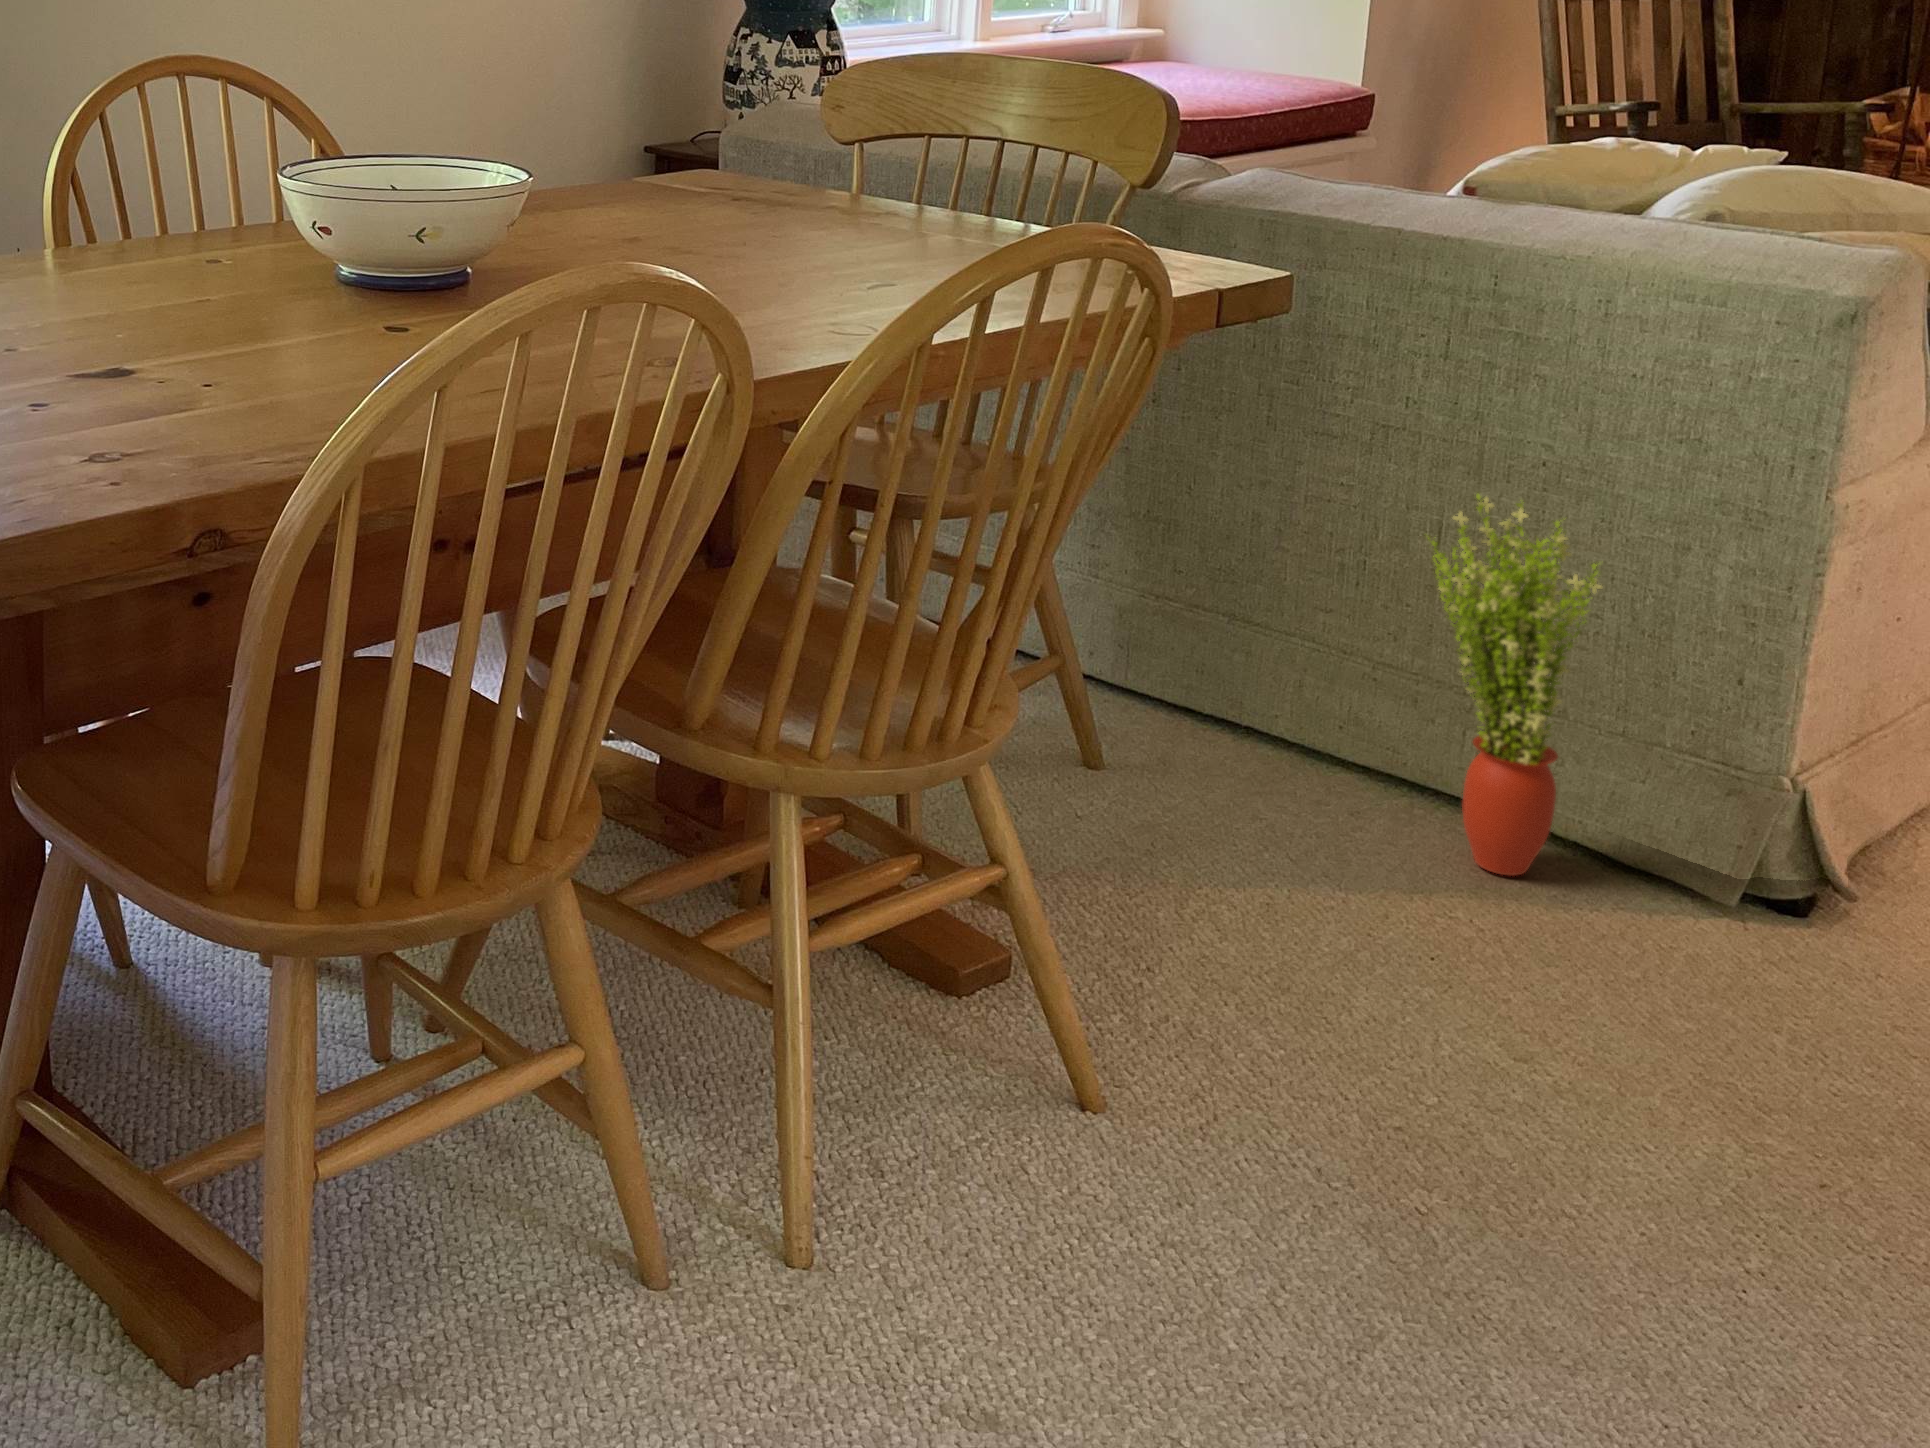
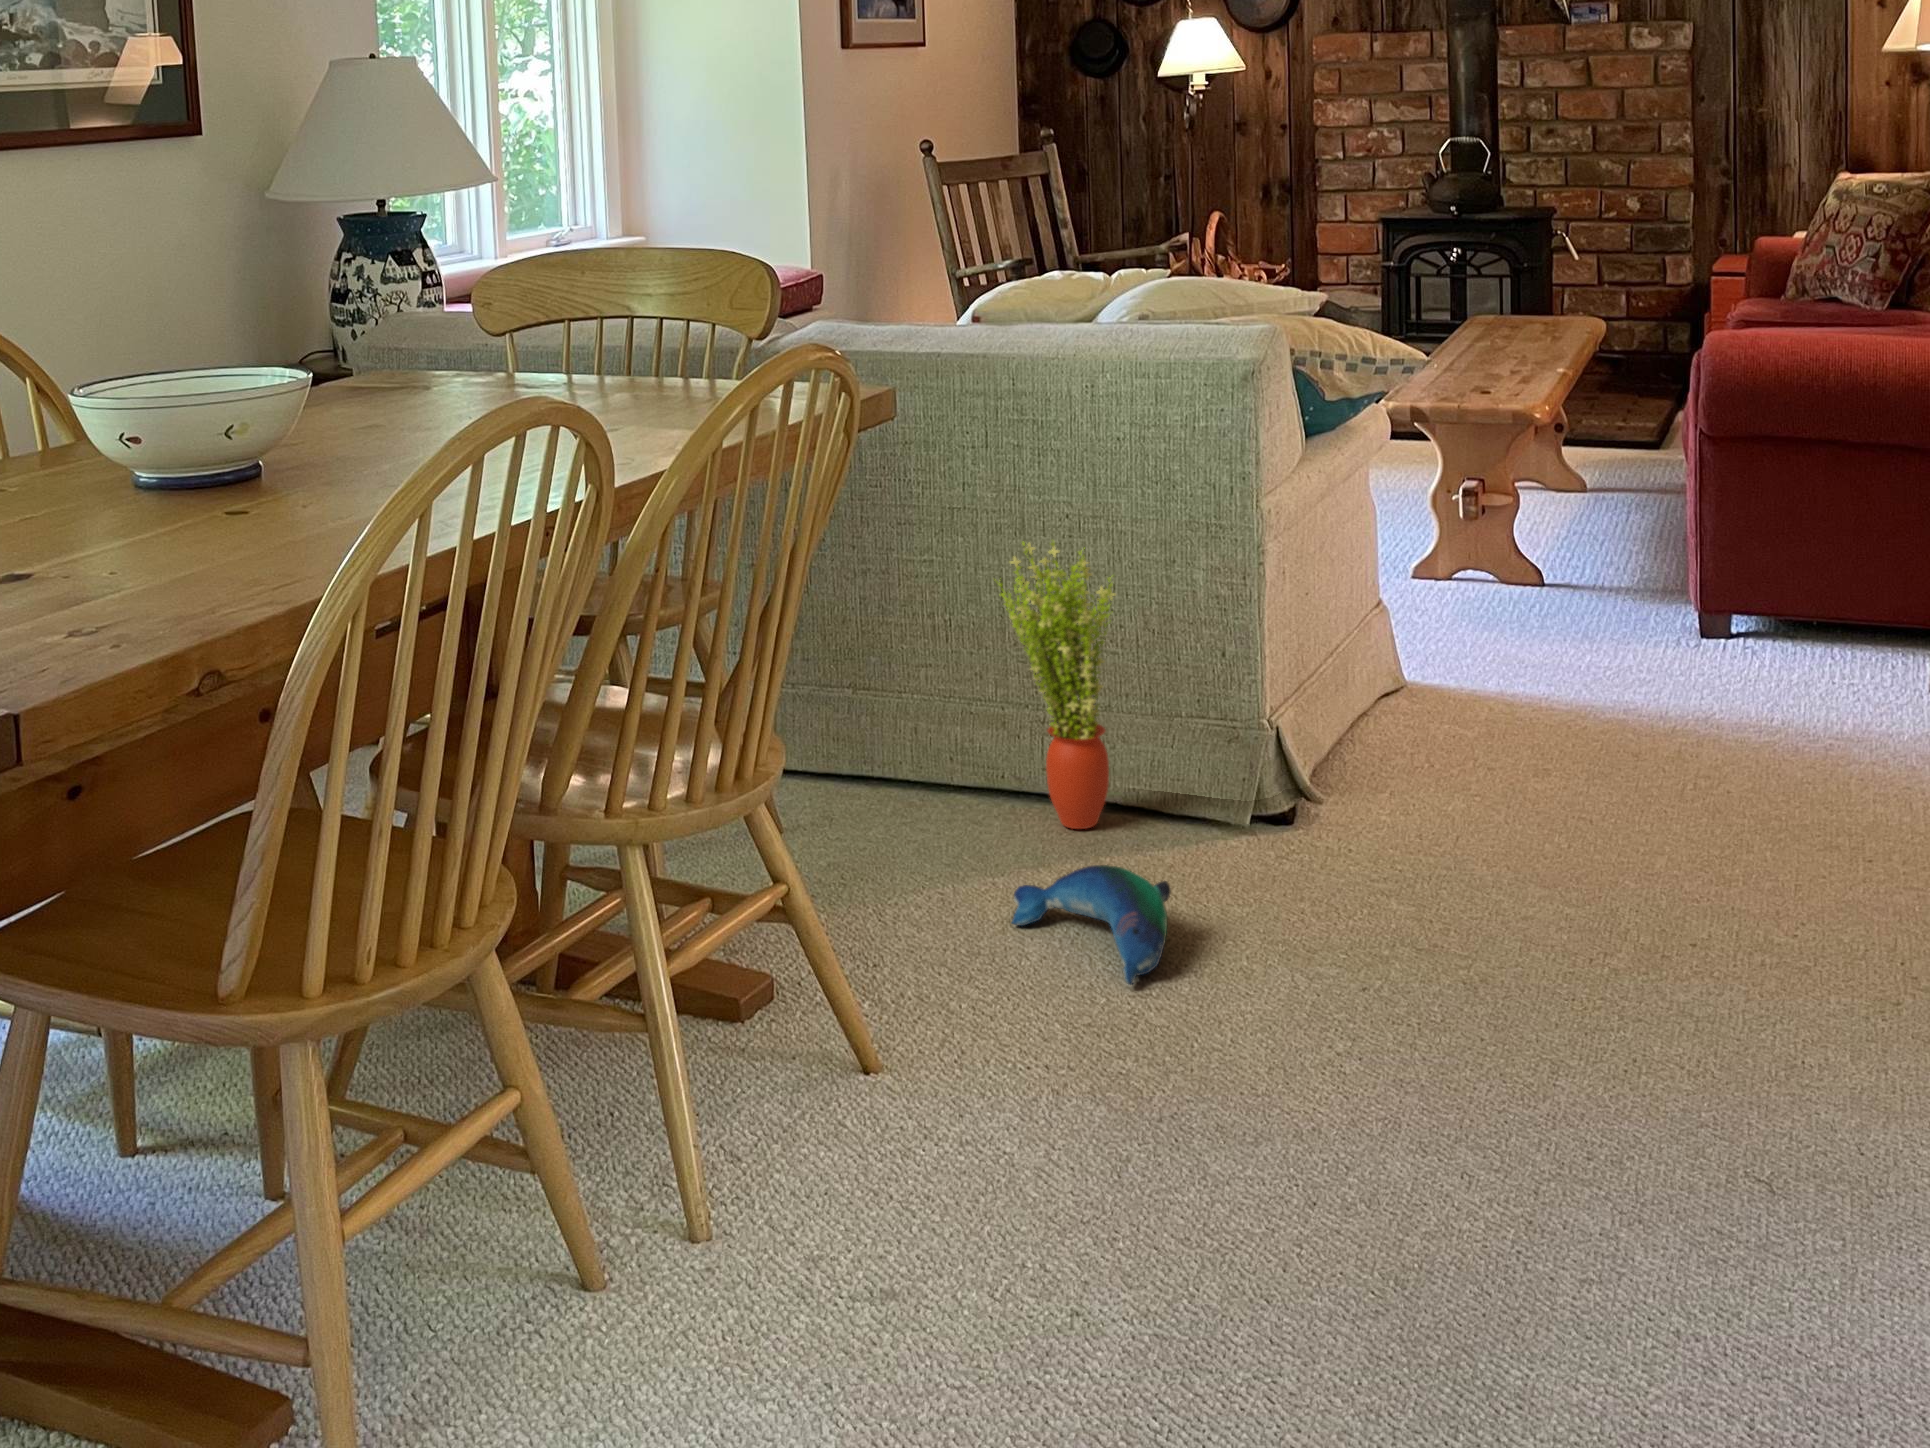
plush toy: none [1350,934,1582,1113] -> present [1012,865,1171,985]

